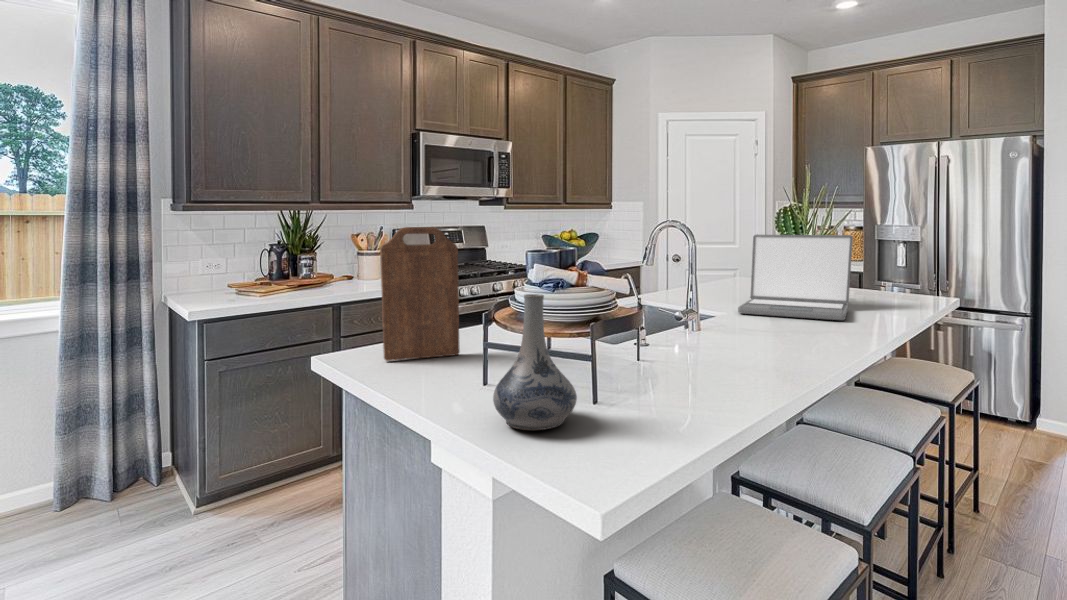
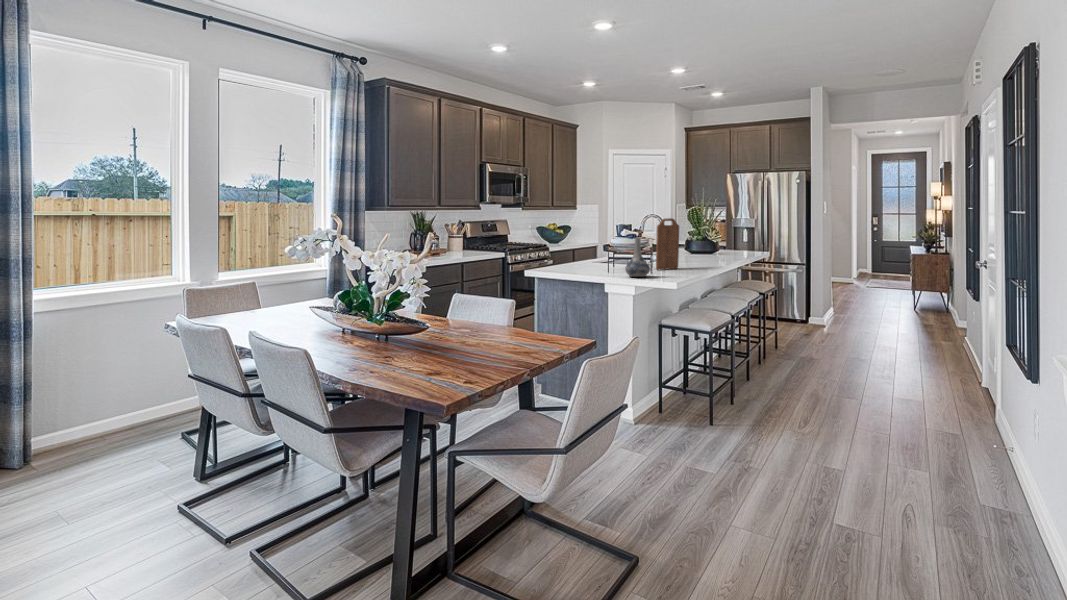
cutting board: present [380,227,460,361] -> present [656,218,679,270]
laptop: present [738,235,853,320] -> none [676,223,723,259]

